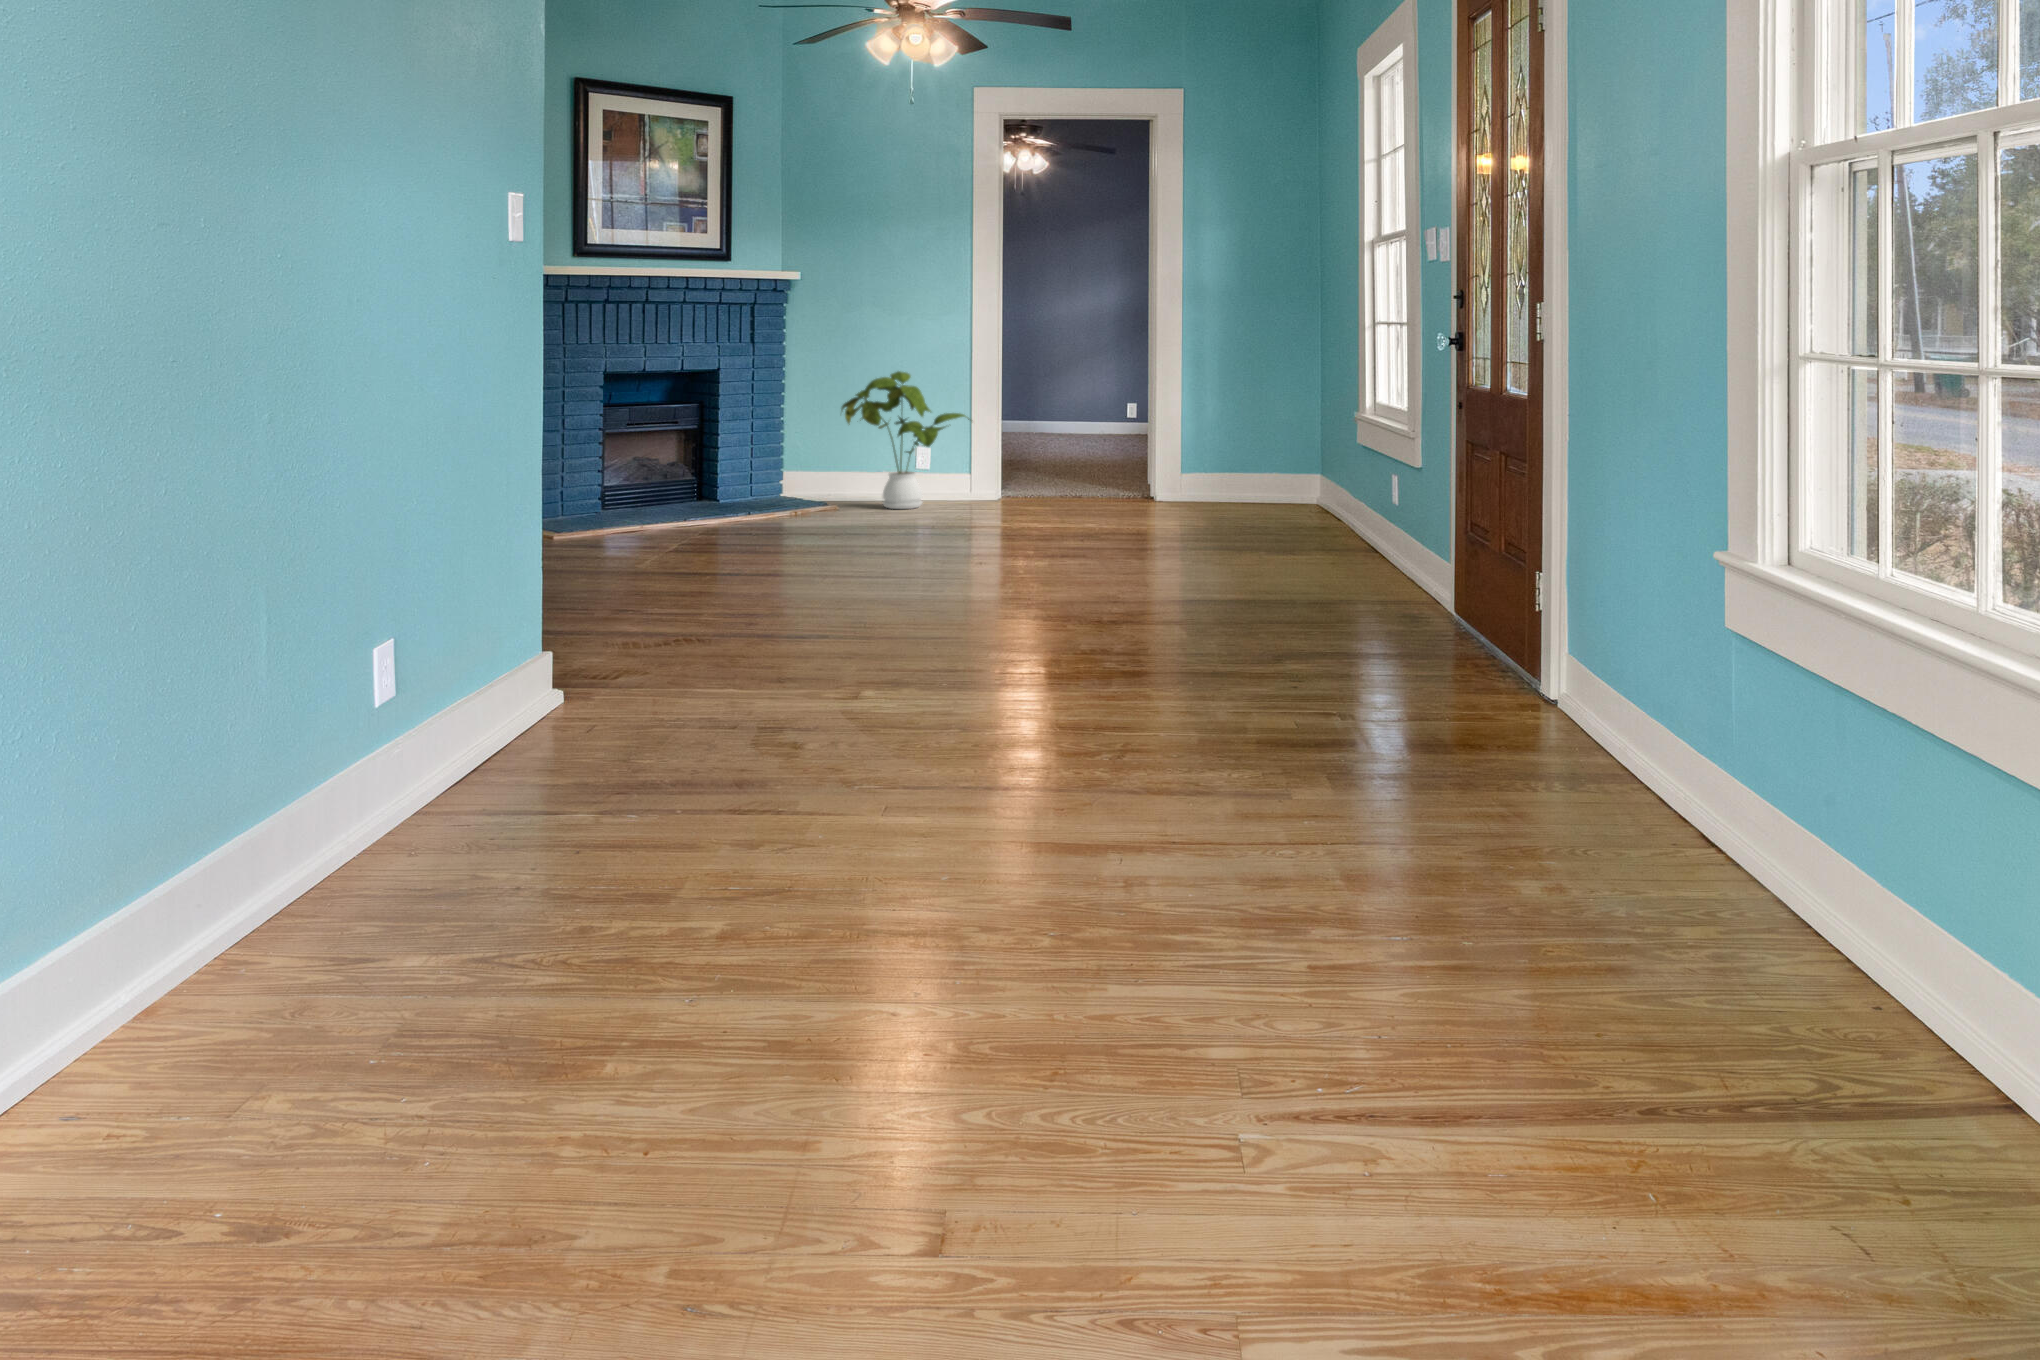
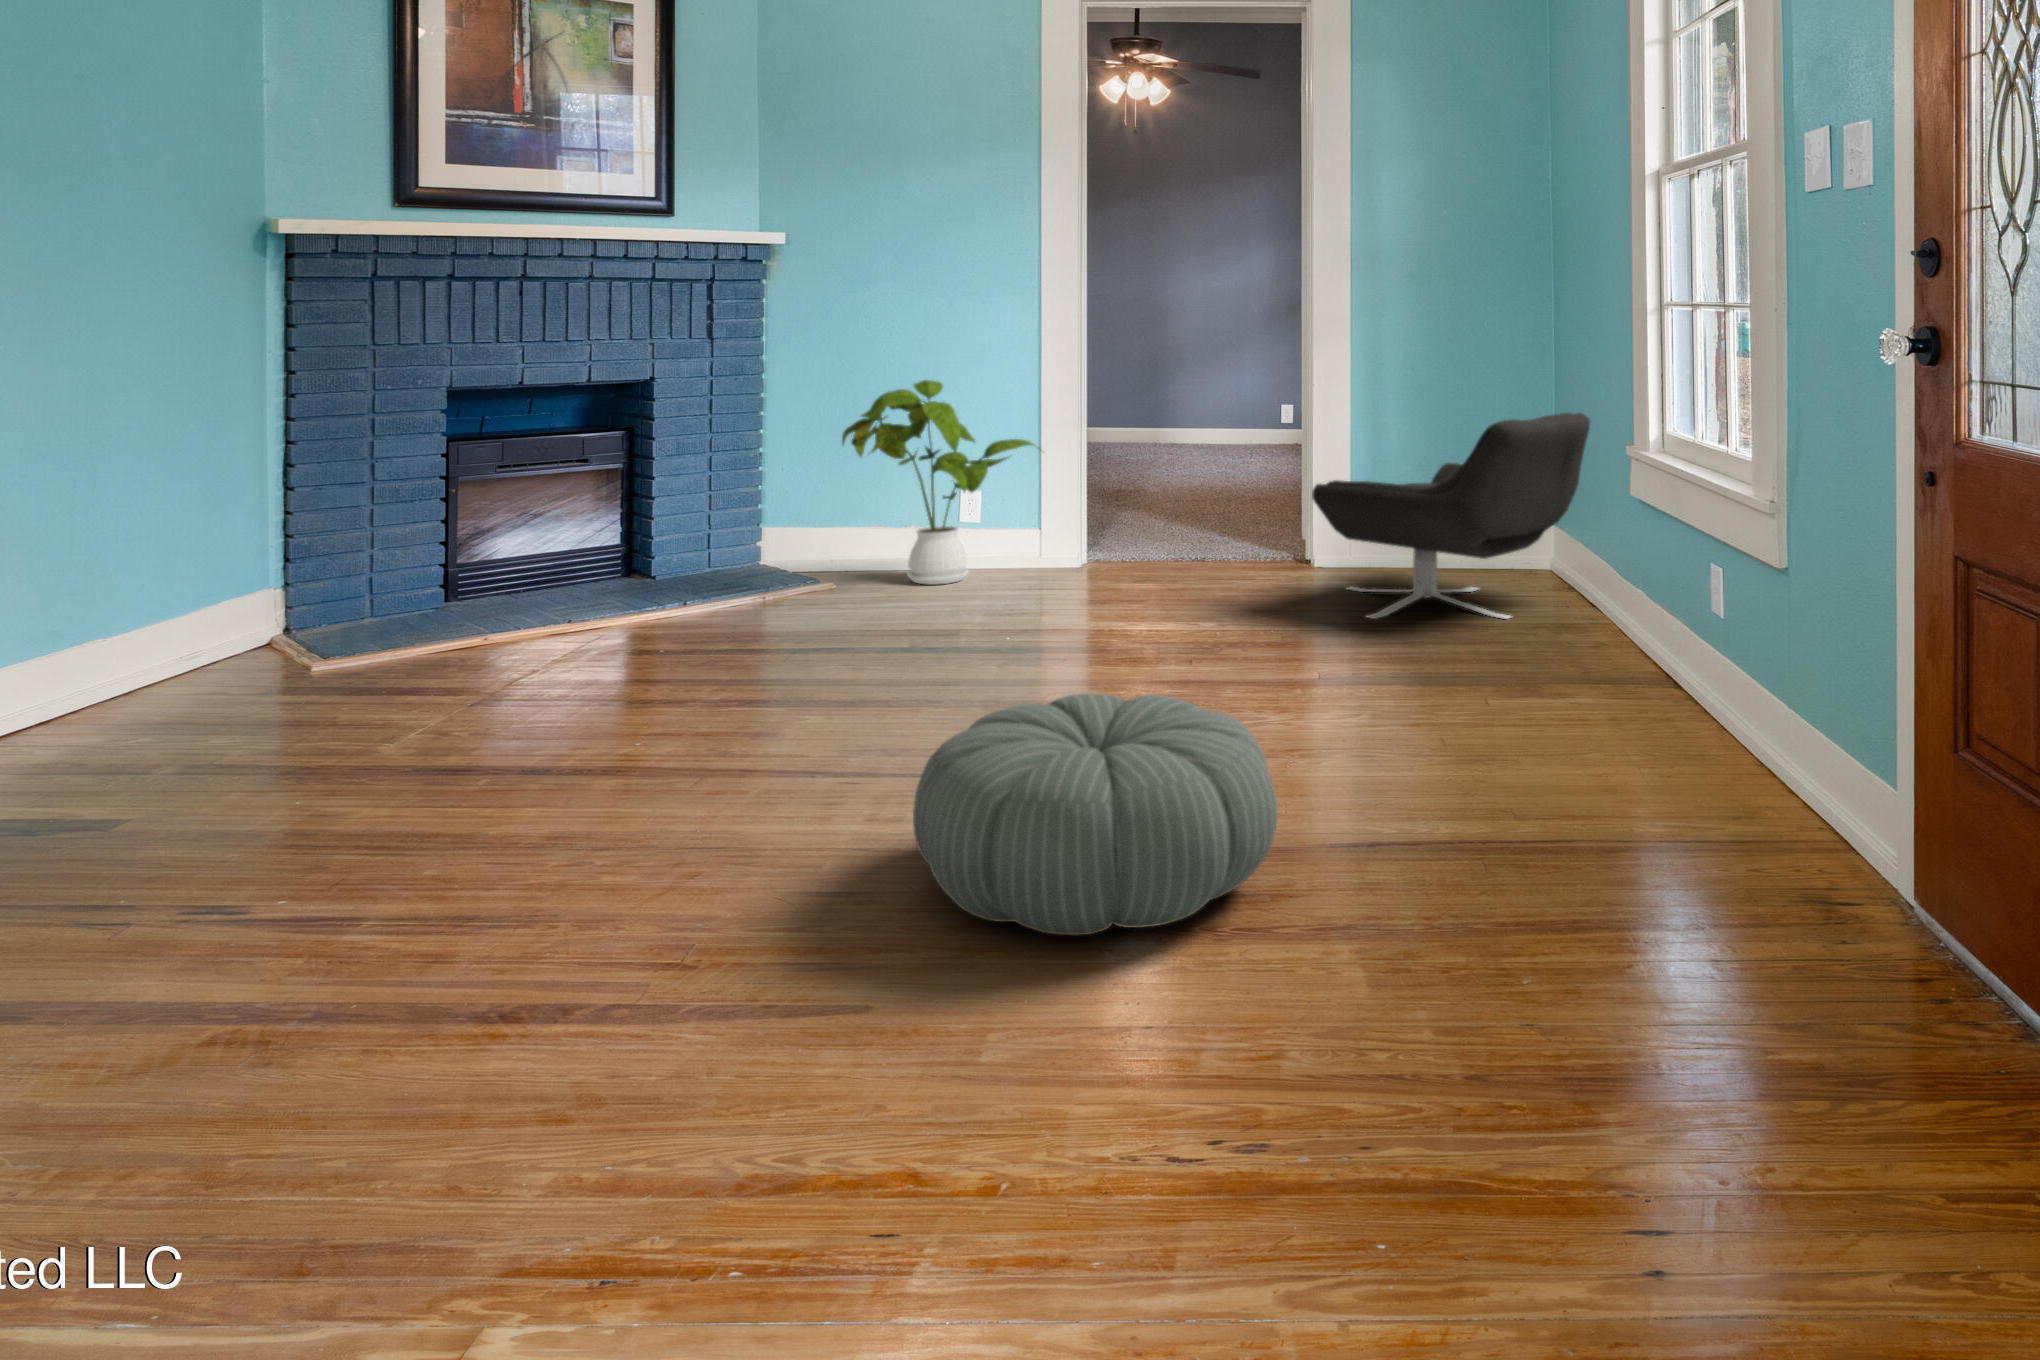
lounge chair: none [1156,394,1338,527] -> present [1312,412,1590,619]
pouf: none [962,525,1144,622] -> present [913,694,1277,935]

